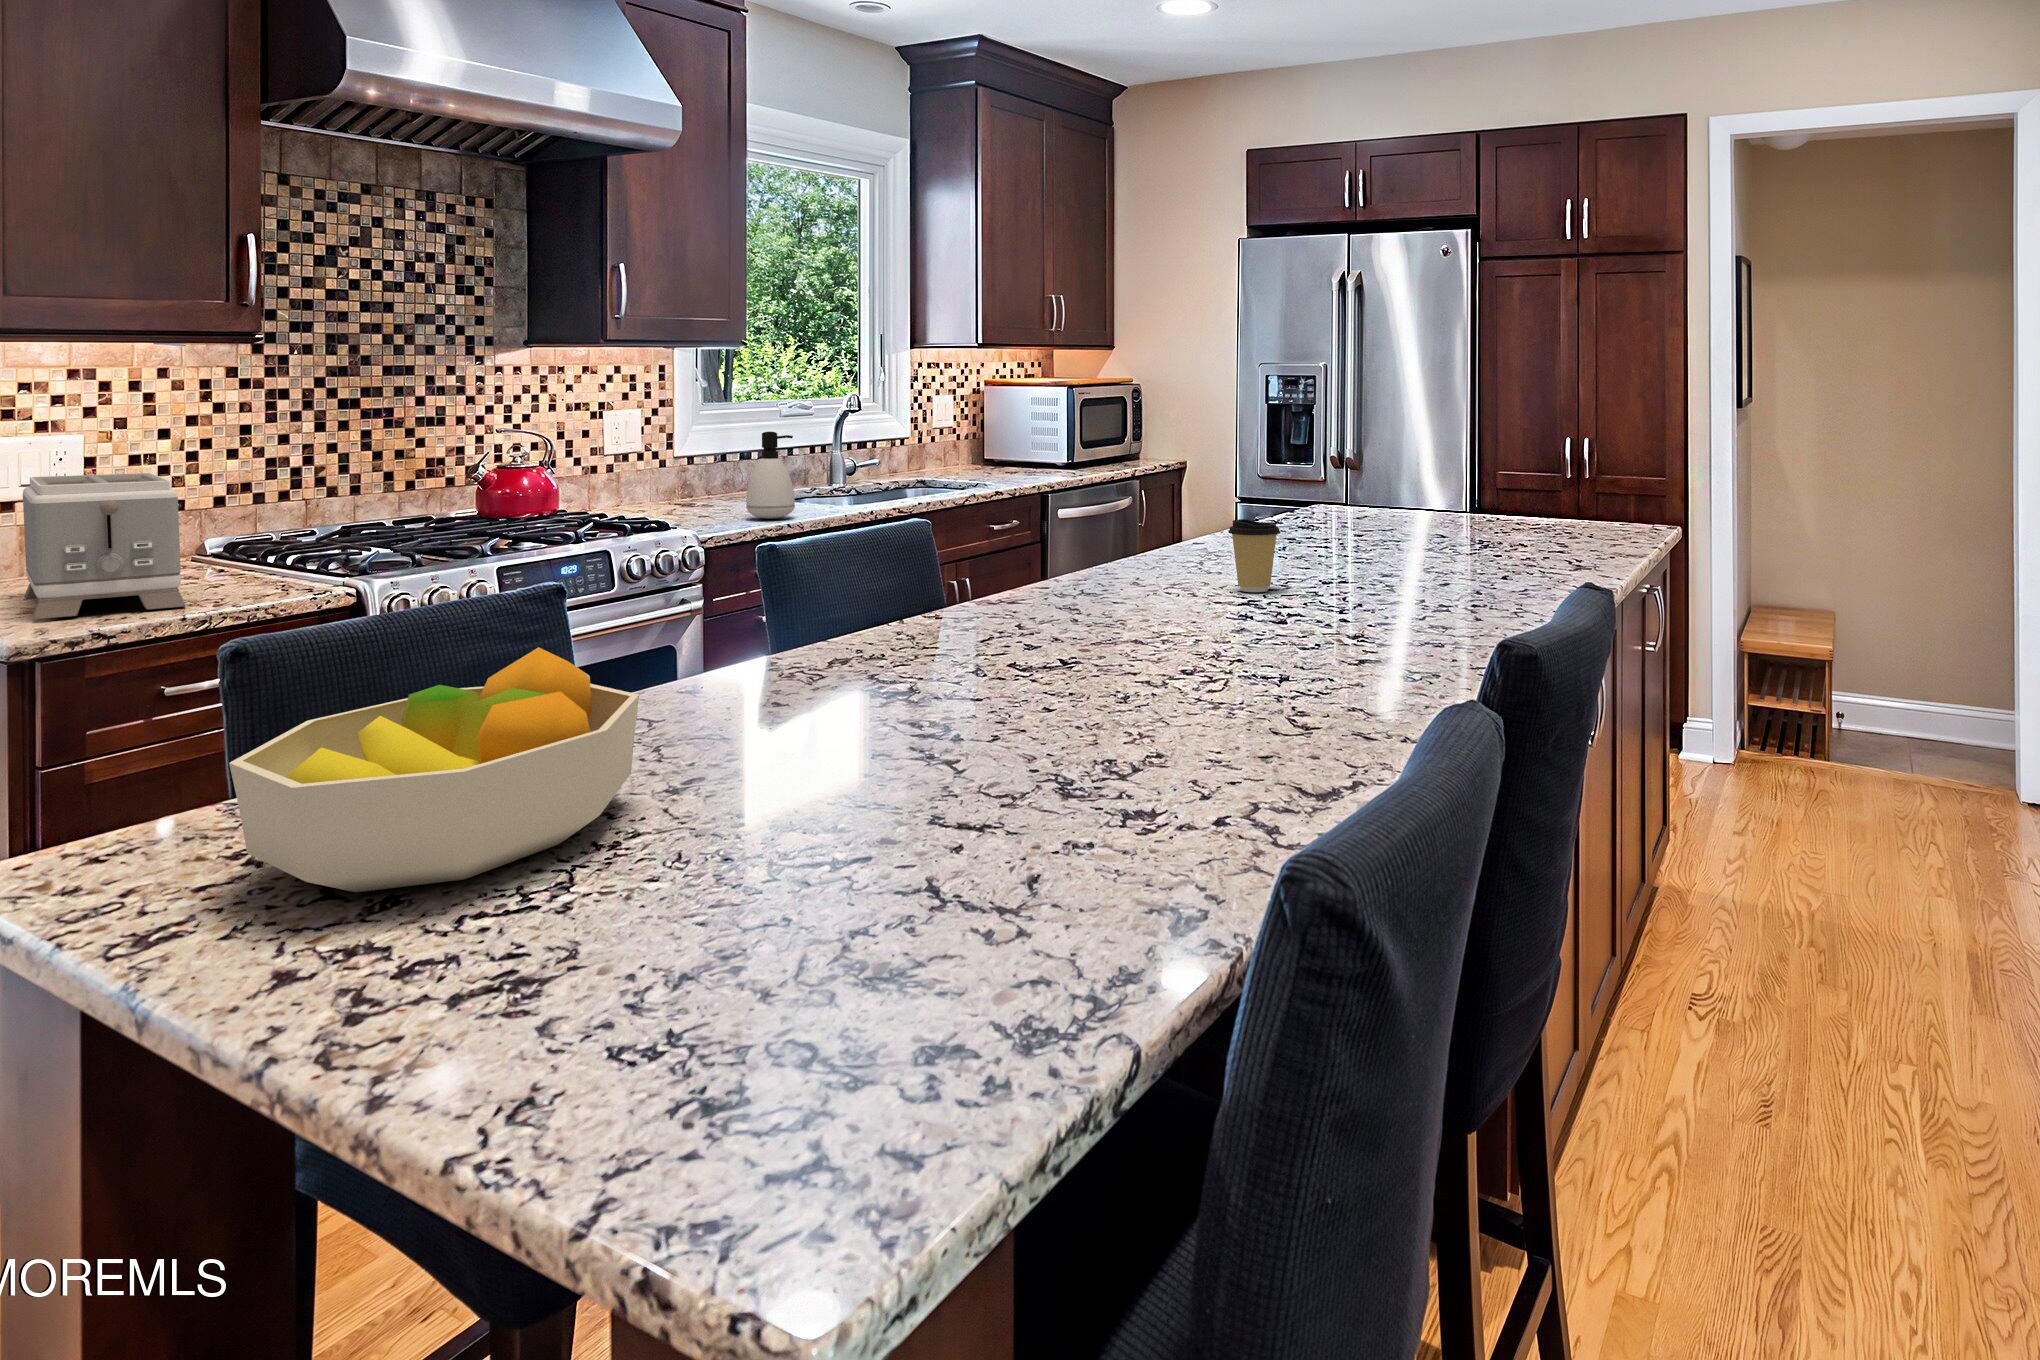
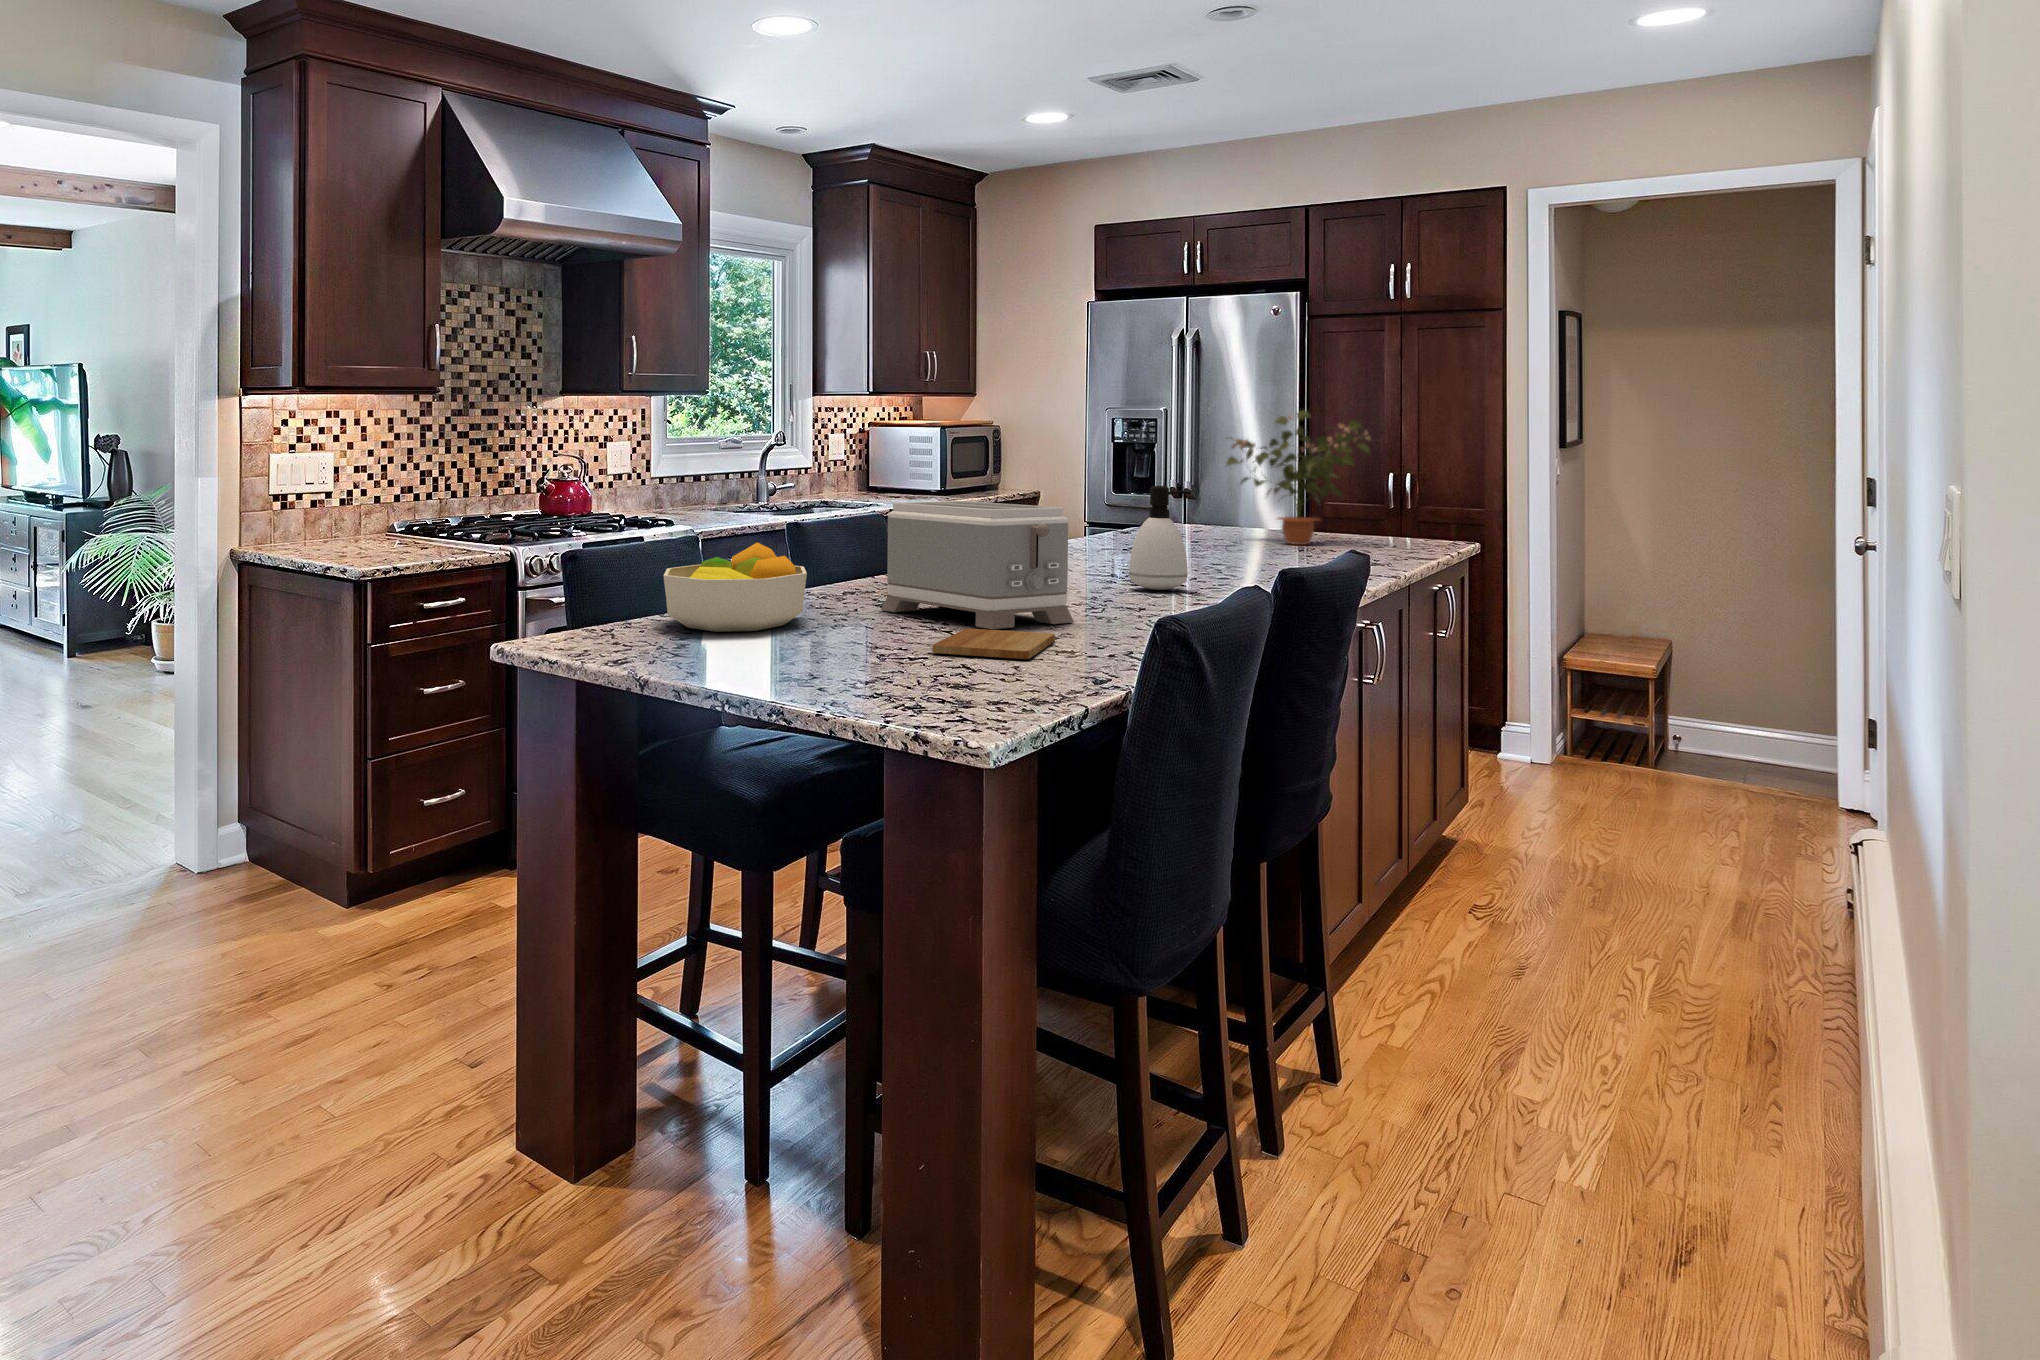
potted plant: none [1406,366,1594,544] -> present [1227,410,1371,545]
soap dispenser: present [746,432,795,519] -> present [1129,486,1191,590]
toaster: present [23,473,186,619] -> present [881,501,1074,629]
coffee cup: present [1228,519,1280,592] -> none [1088,514,1125,563]
cutting board: none [813,855,1133,1014] -> present [933,628,1055,659]

